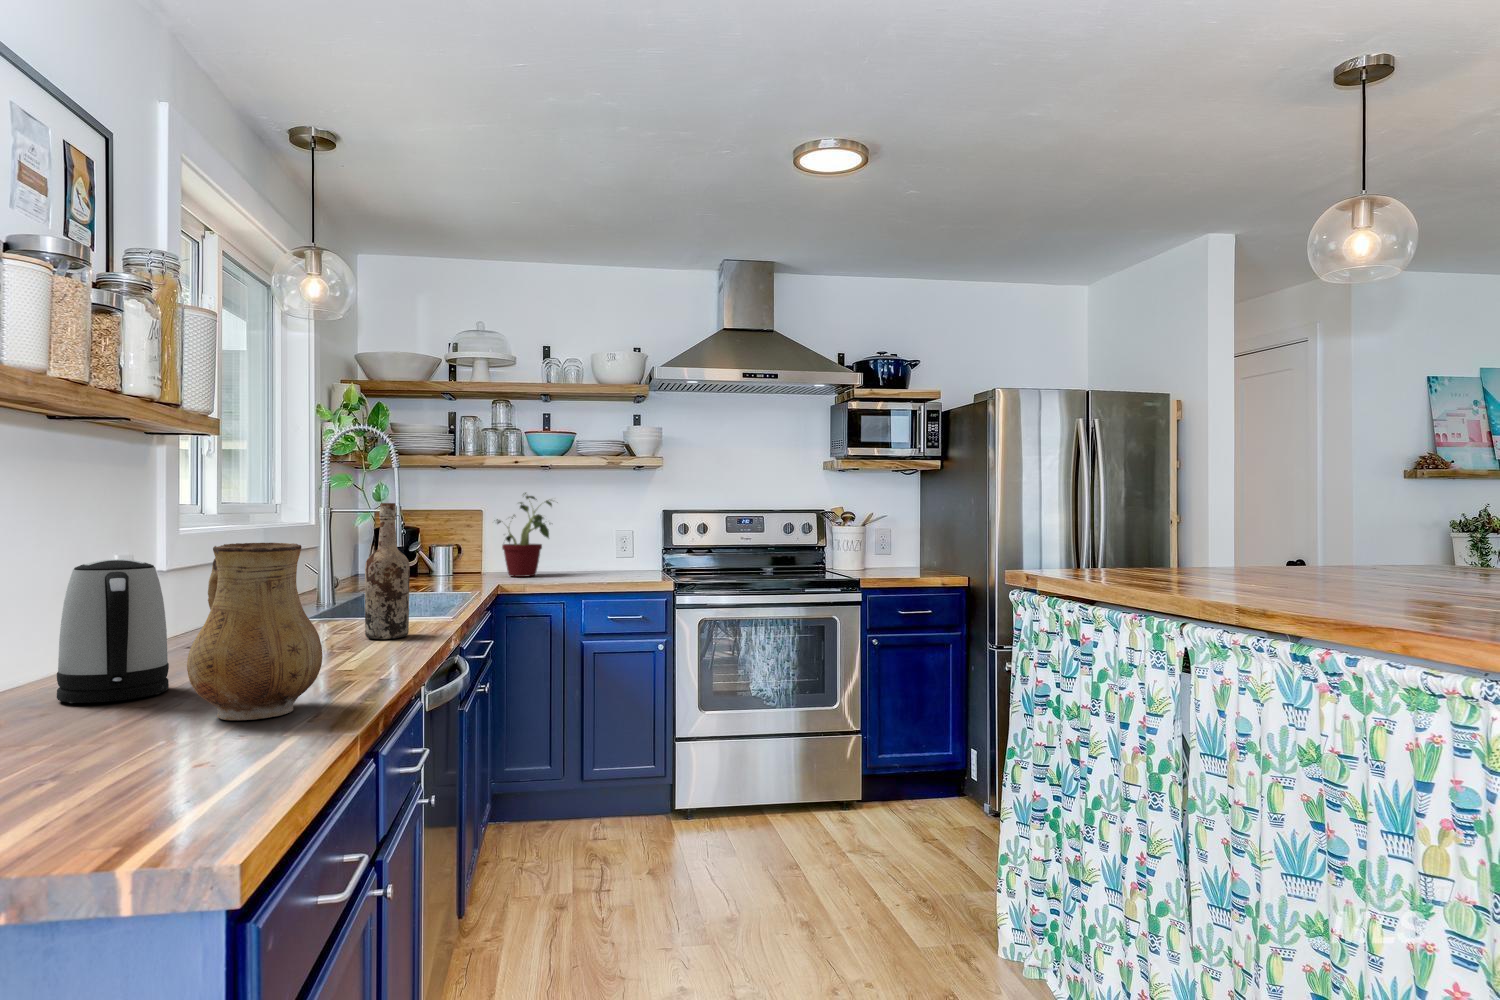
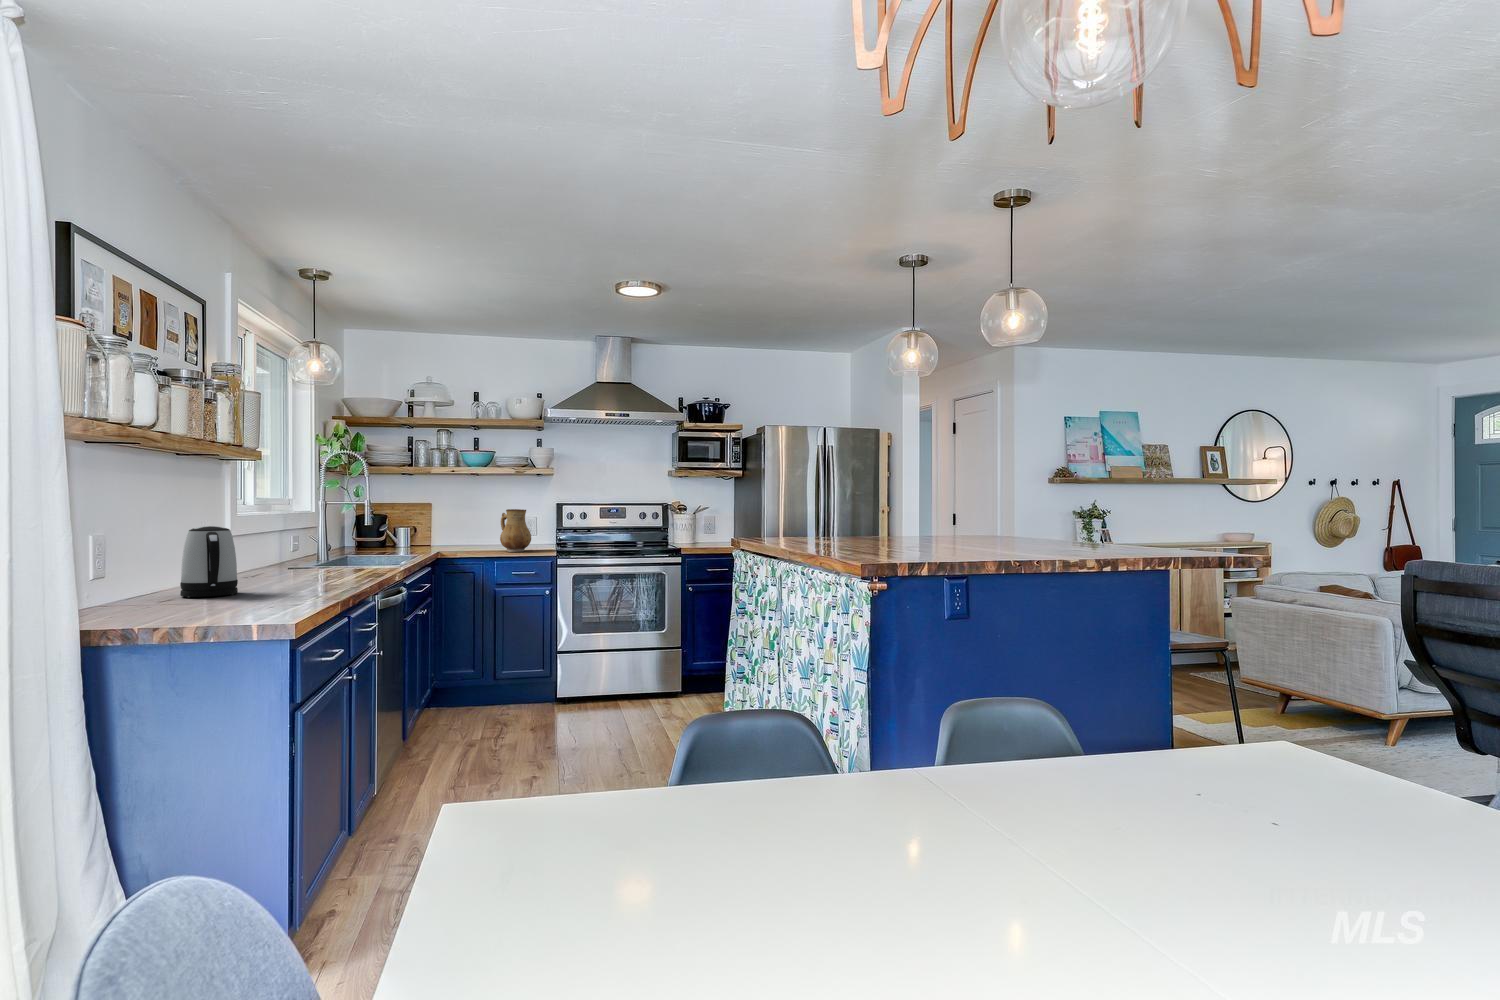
potted plant: present [496,493,552,577] -> none [438,491,484,547]
wine bottle: present [365,503,410,639] -> none [345,498,371,575]
ceramic pitcher: present [187,543,323,720] -> present [500,509,531,552]

